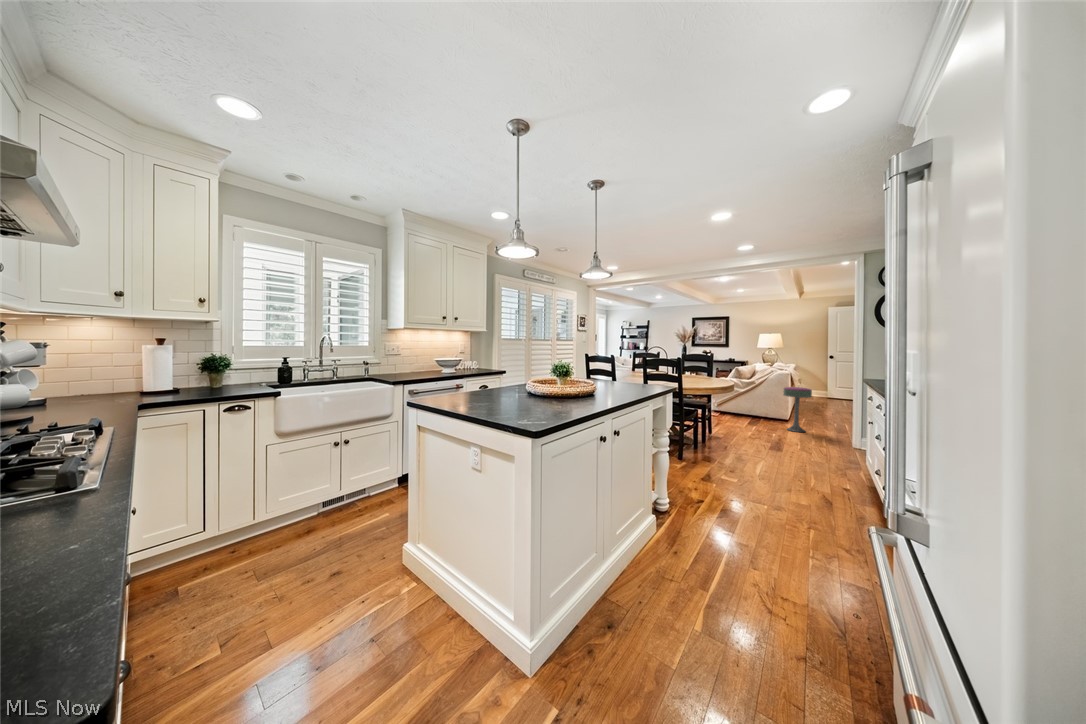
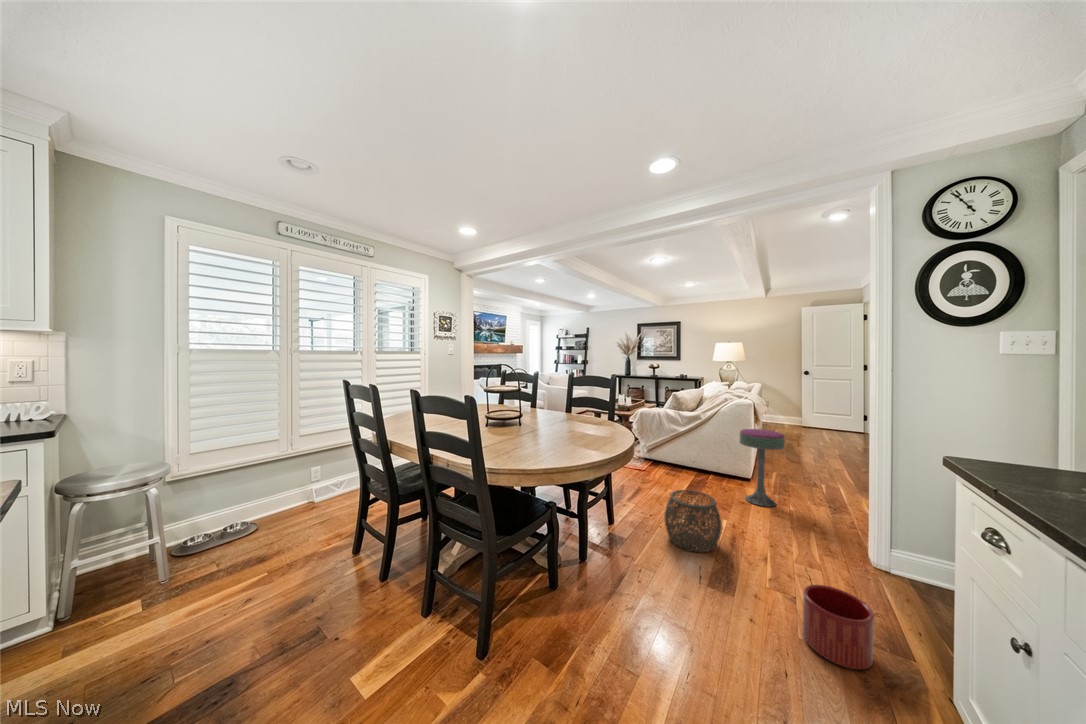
woven basket: none [742,416,775,445] -> present [664,490,722,552]
planter: none [816,444,847,470] -> present [803,585,874,670]

